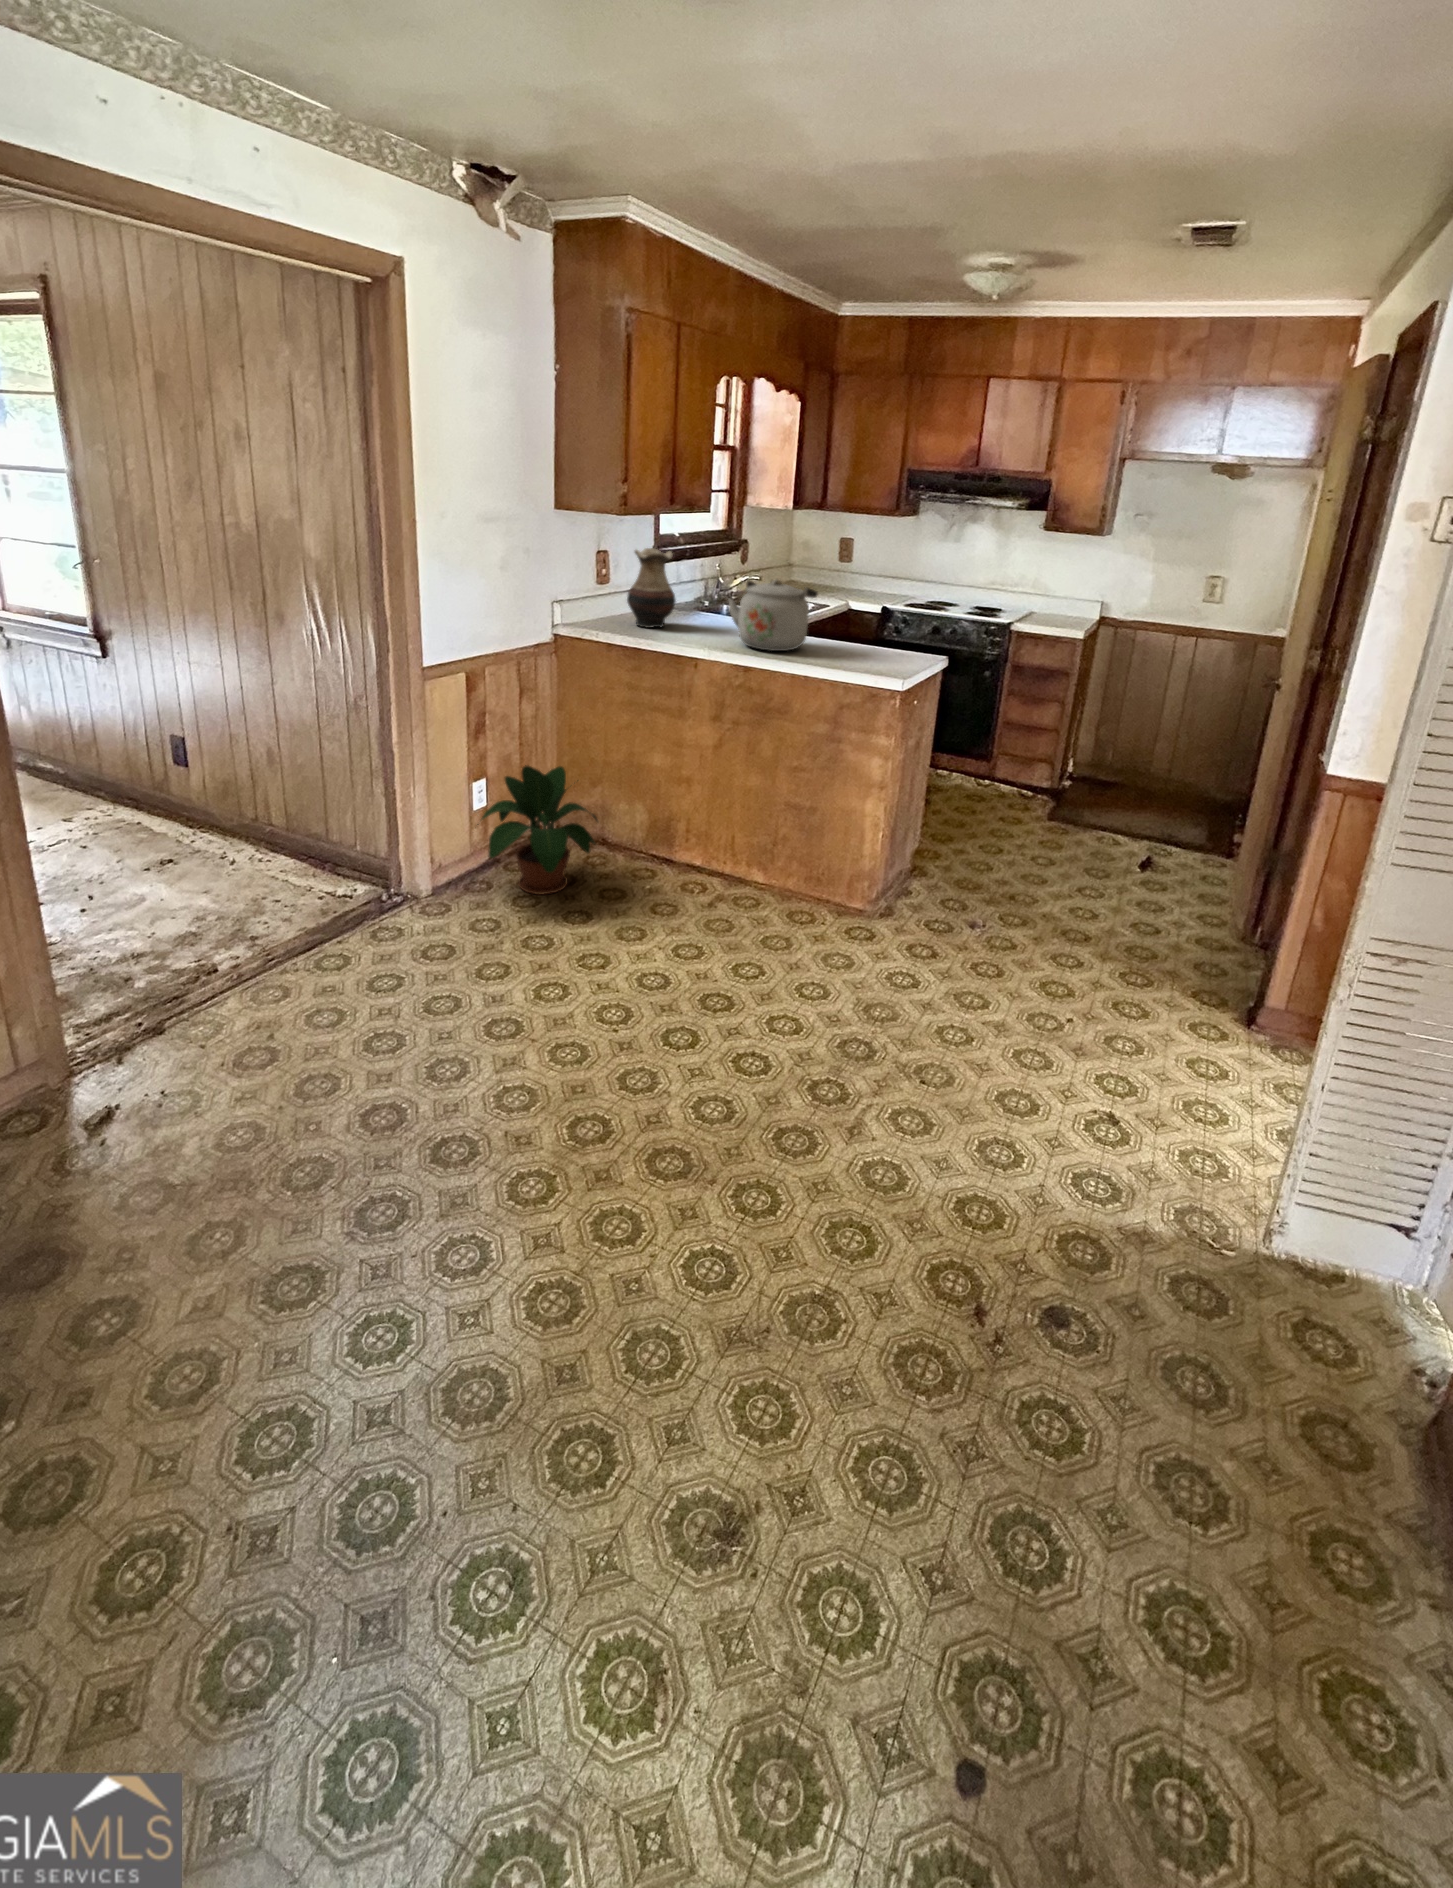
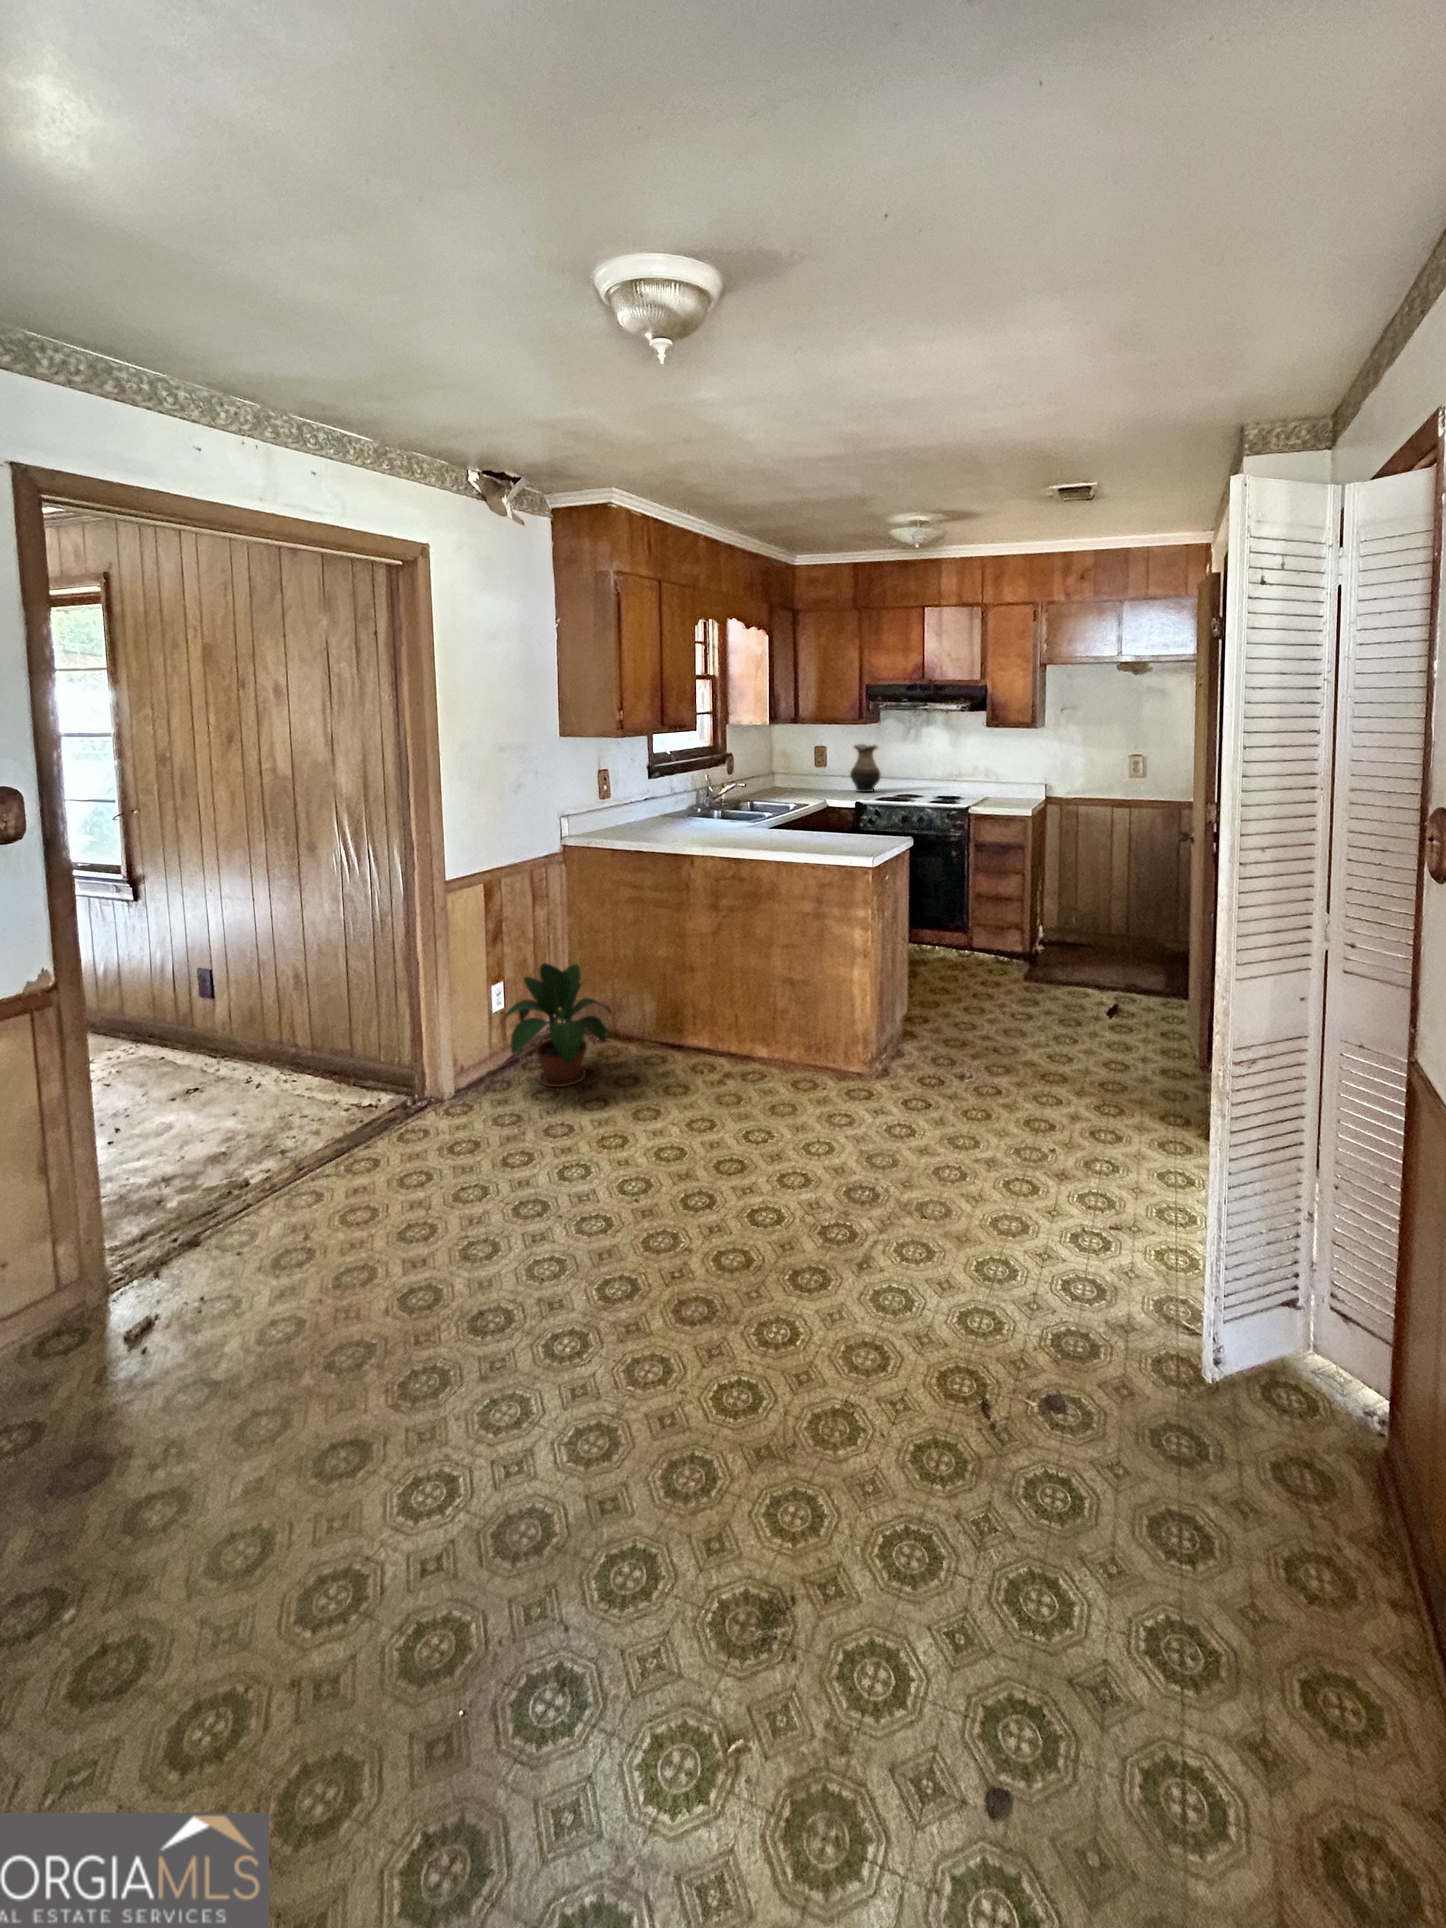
vase: present [627,548,676,628] -> present [850,744,880,792]
kettle: present [729,579,817,651] -> none [717,783,795,844]

